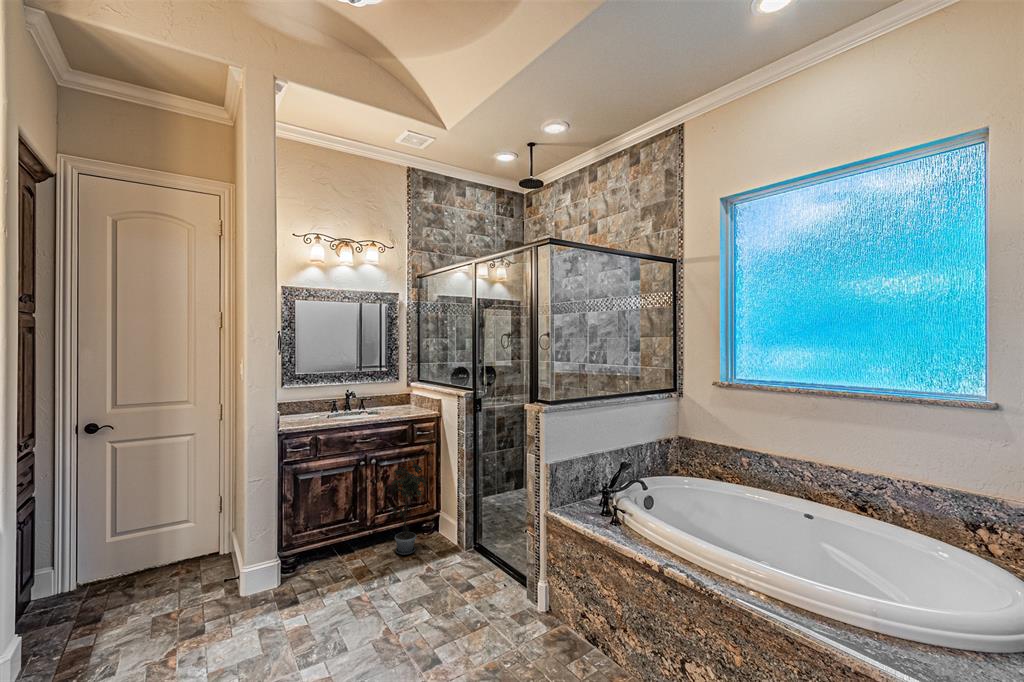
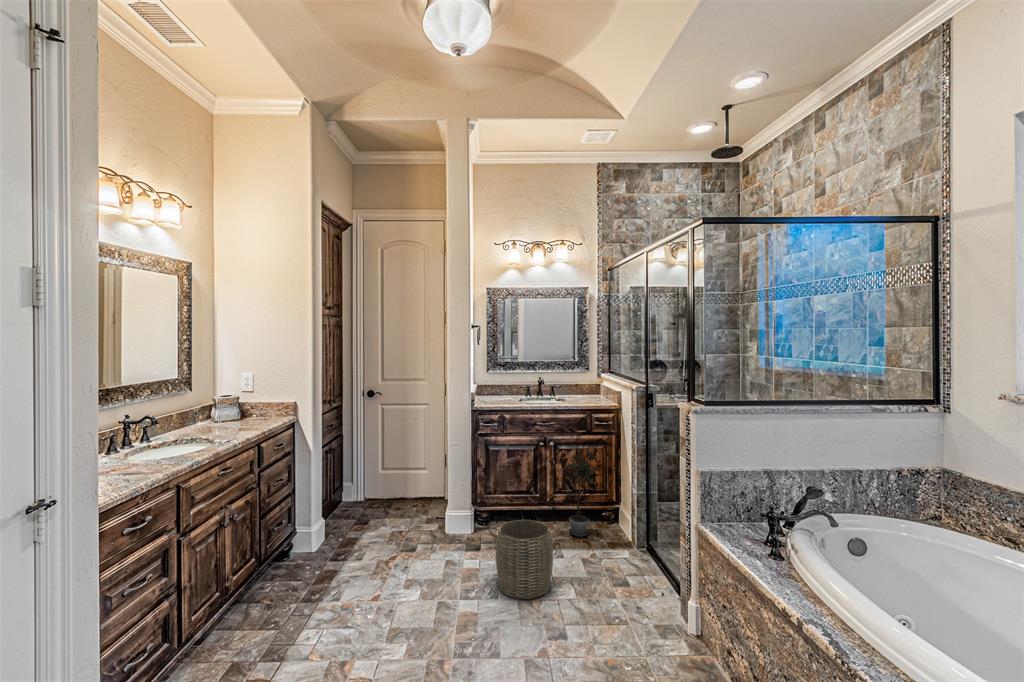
woven basket: none [338,550,405,647] -> present [496,520,553,599]

